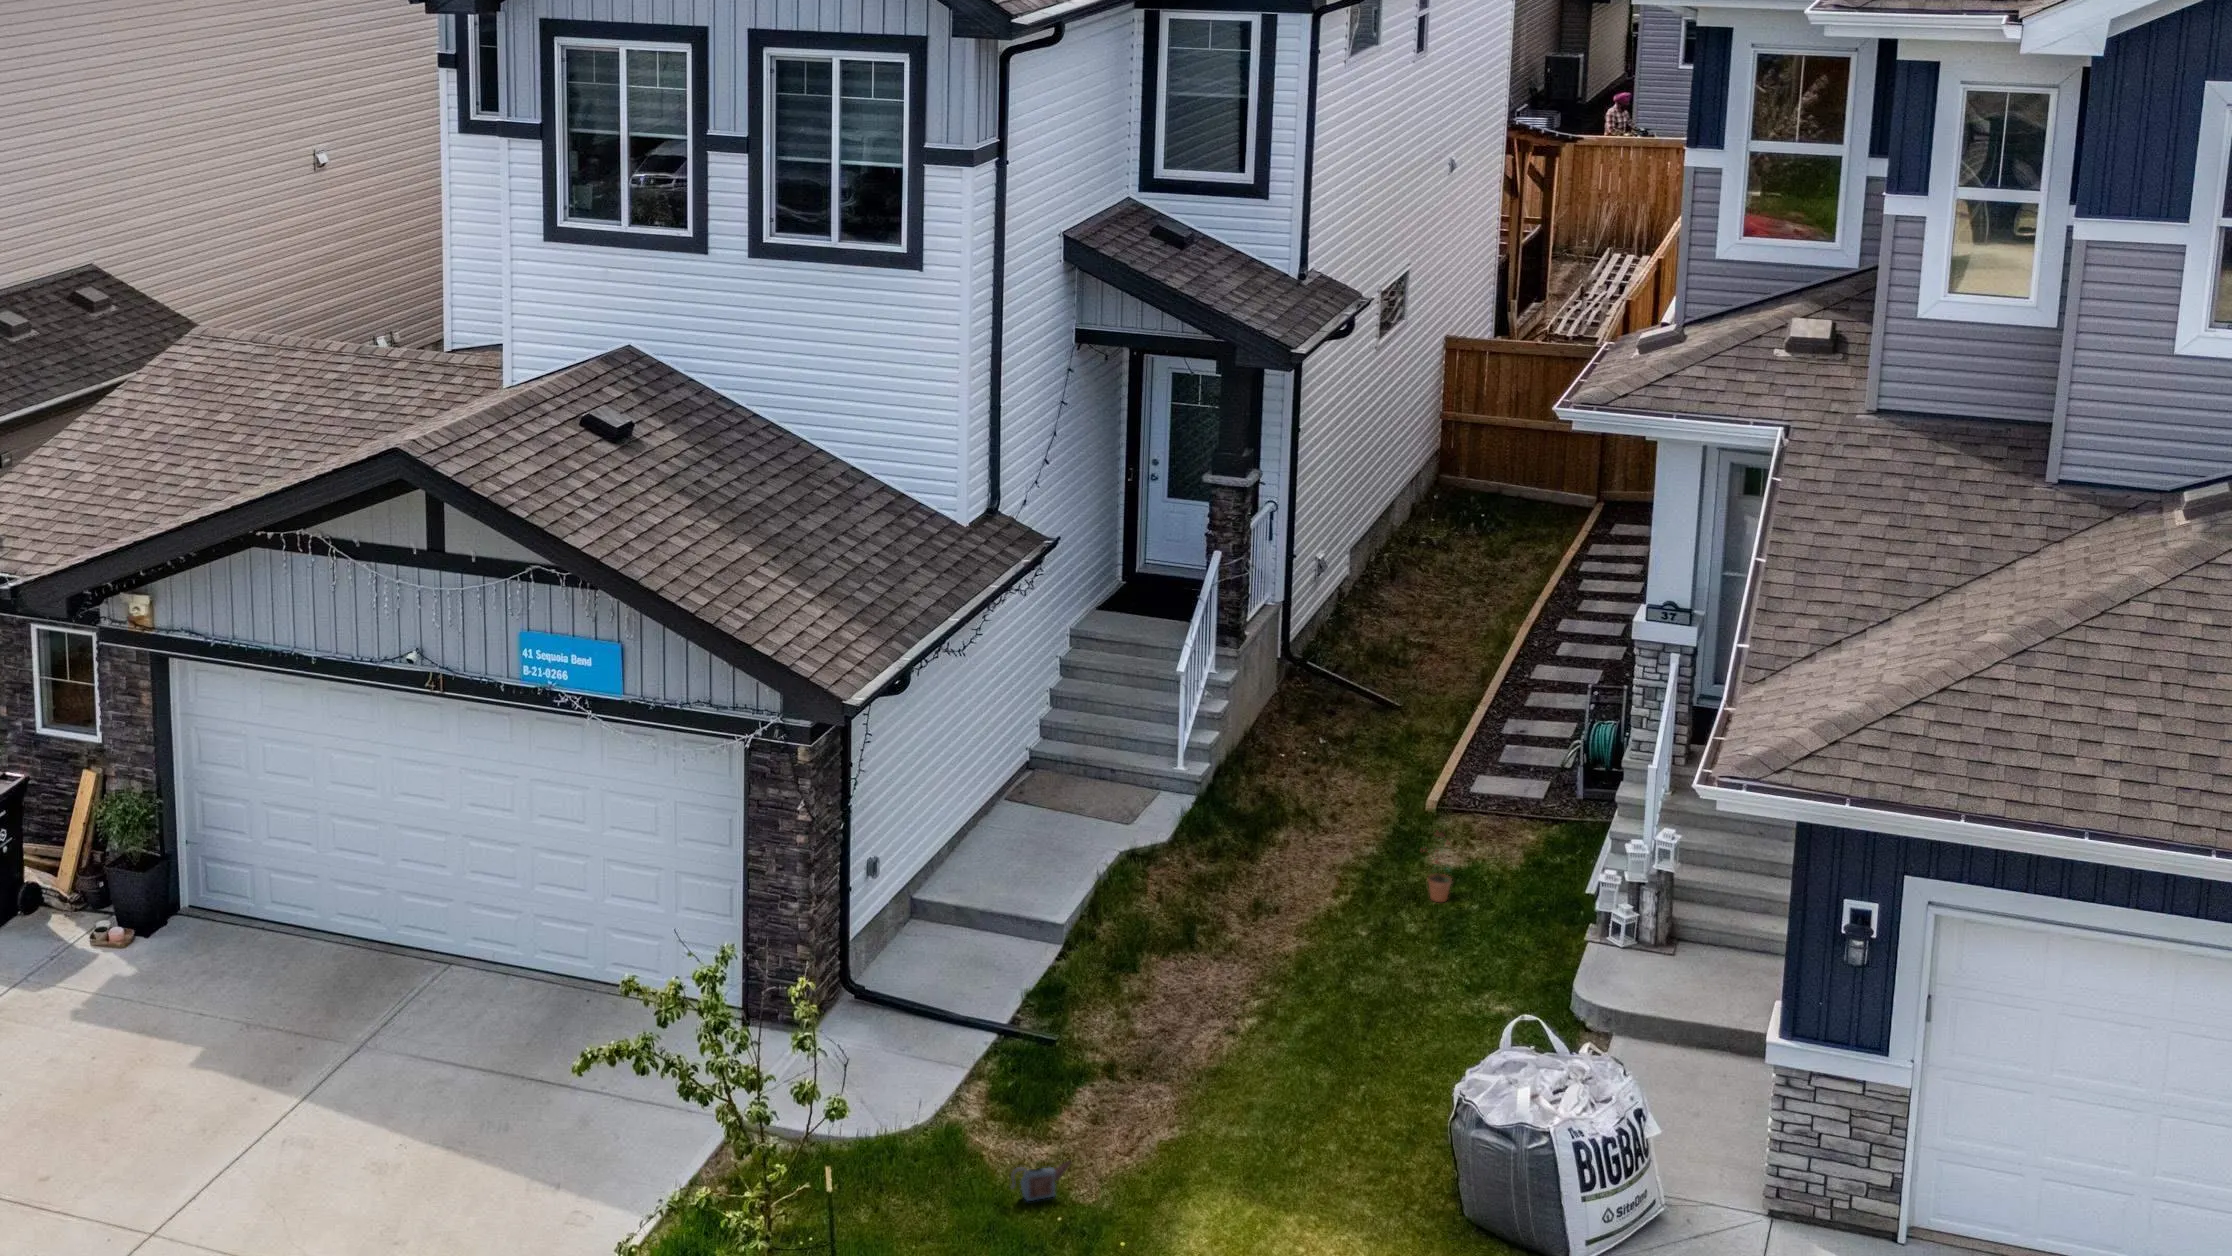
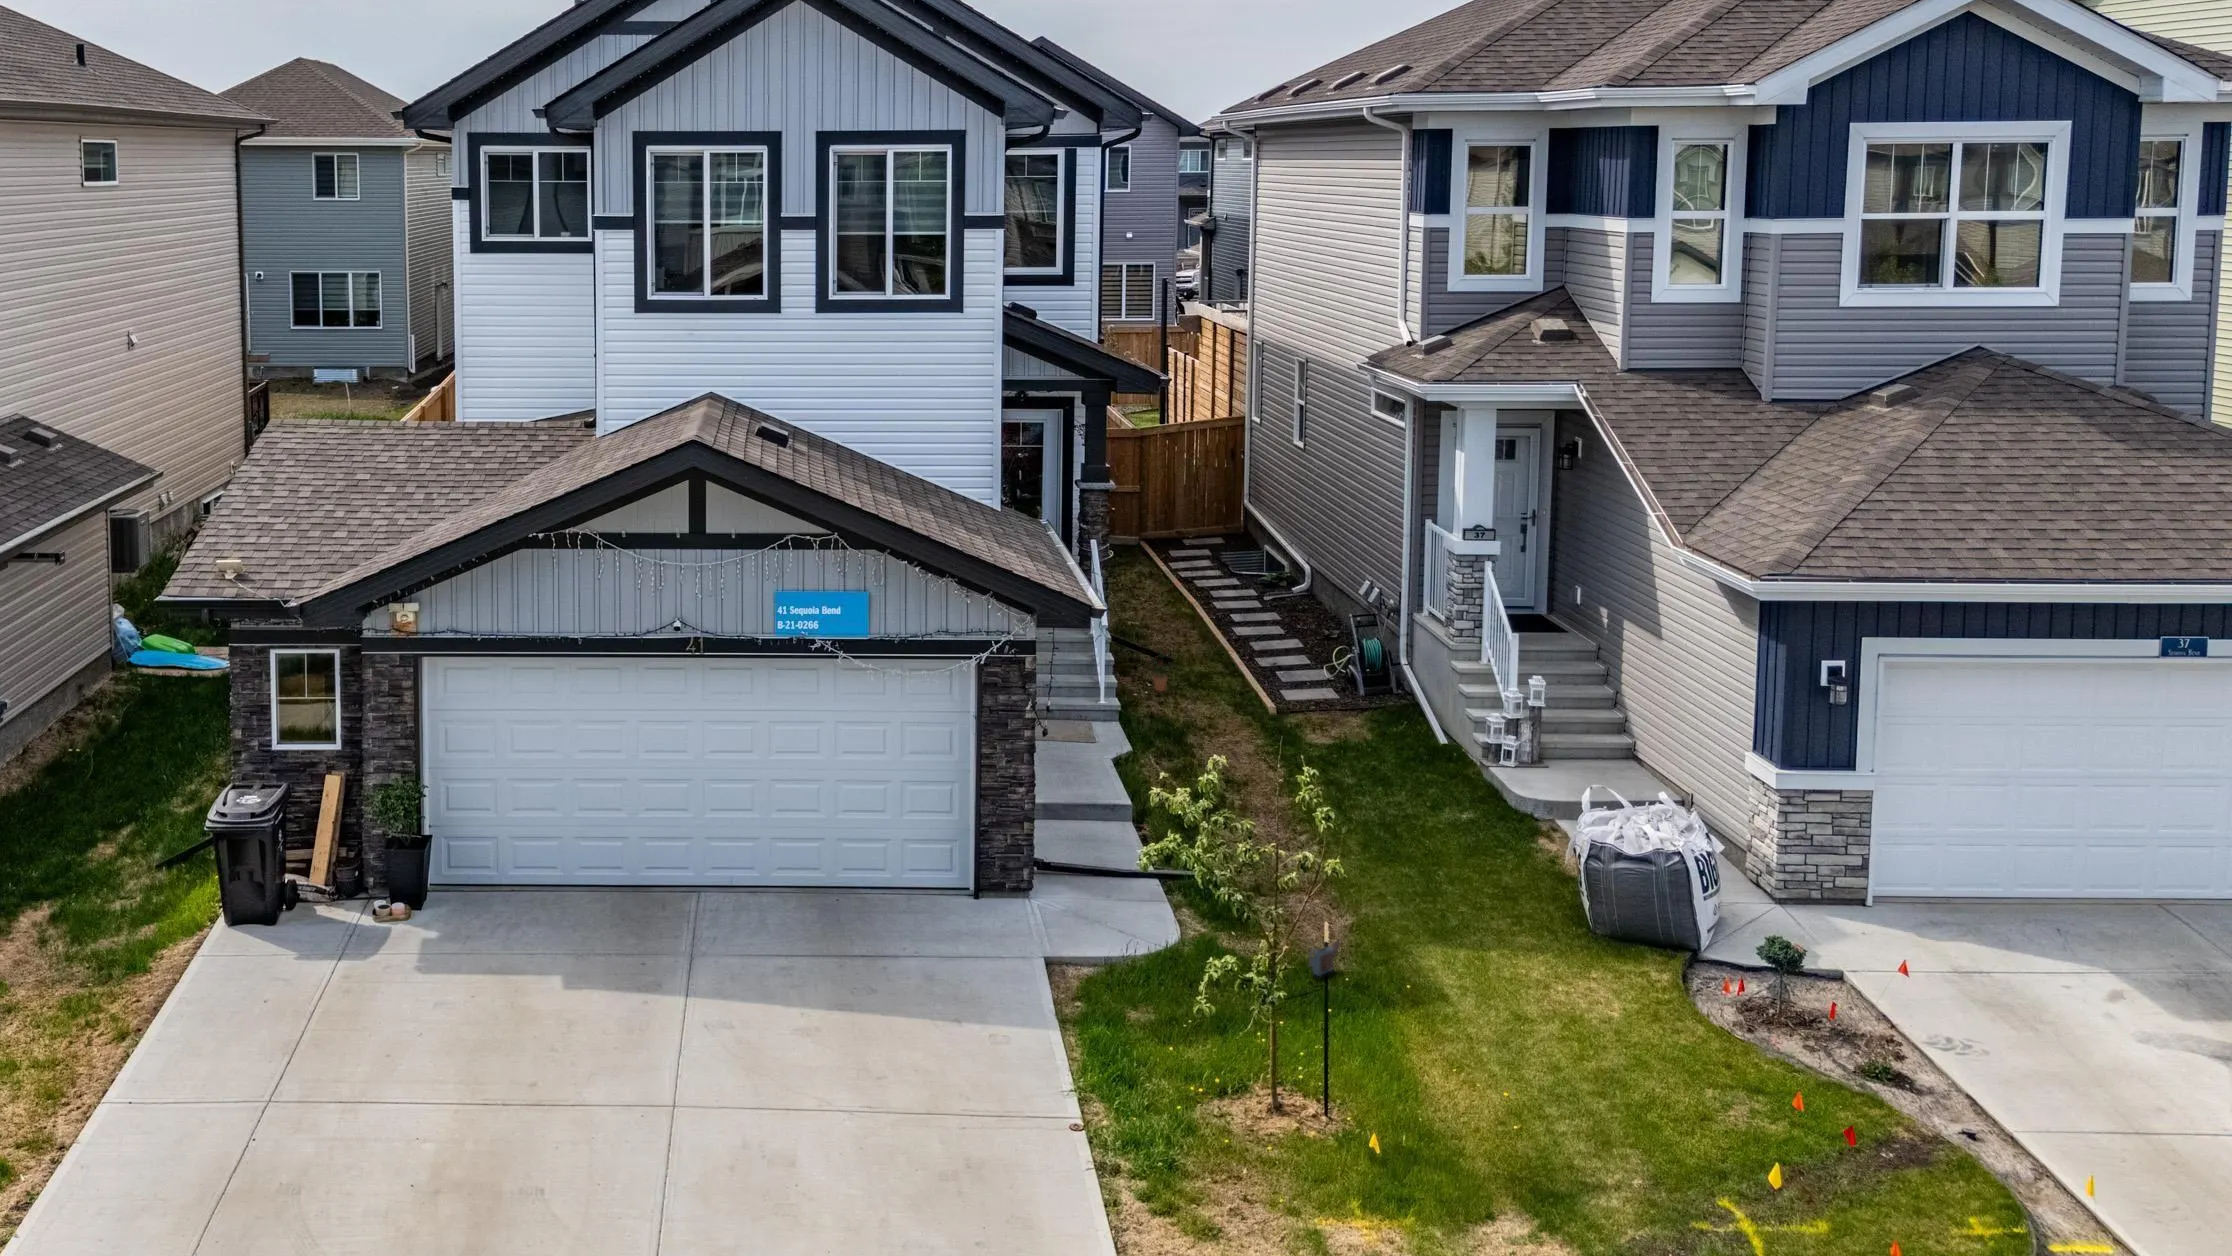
potted plant: present [1421,831,1452,902] -> present [1146,646,1168,691]

